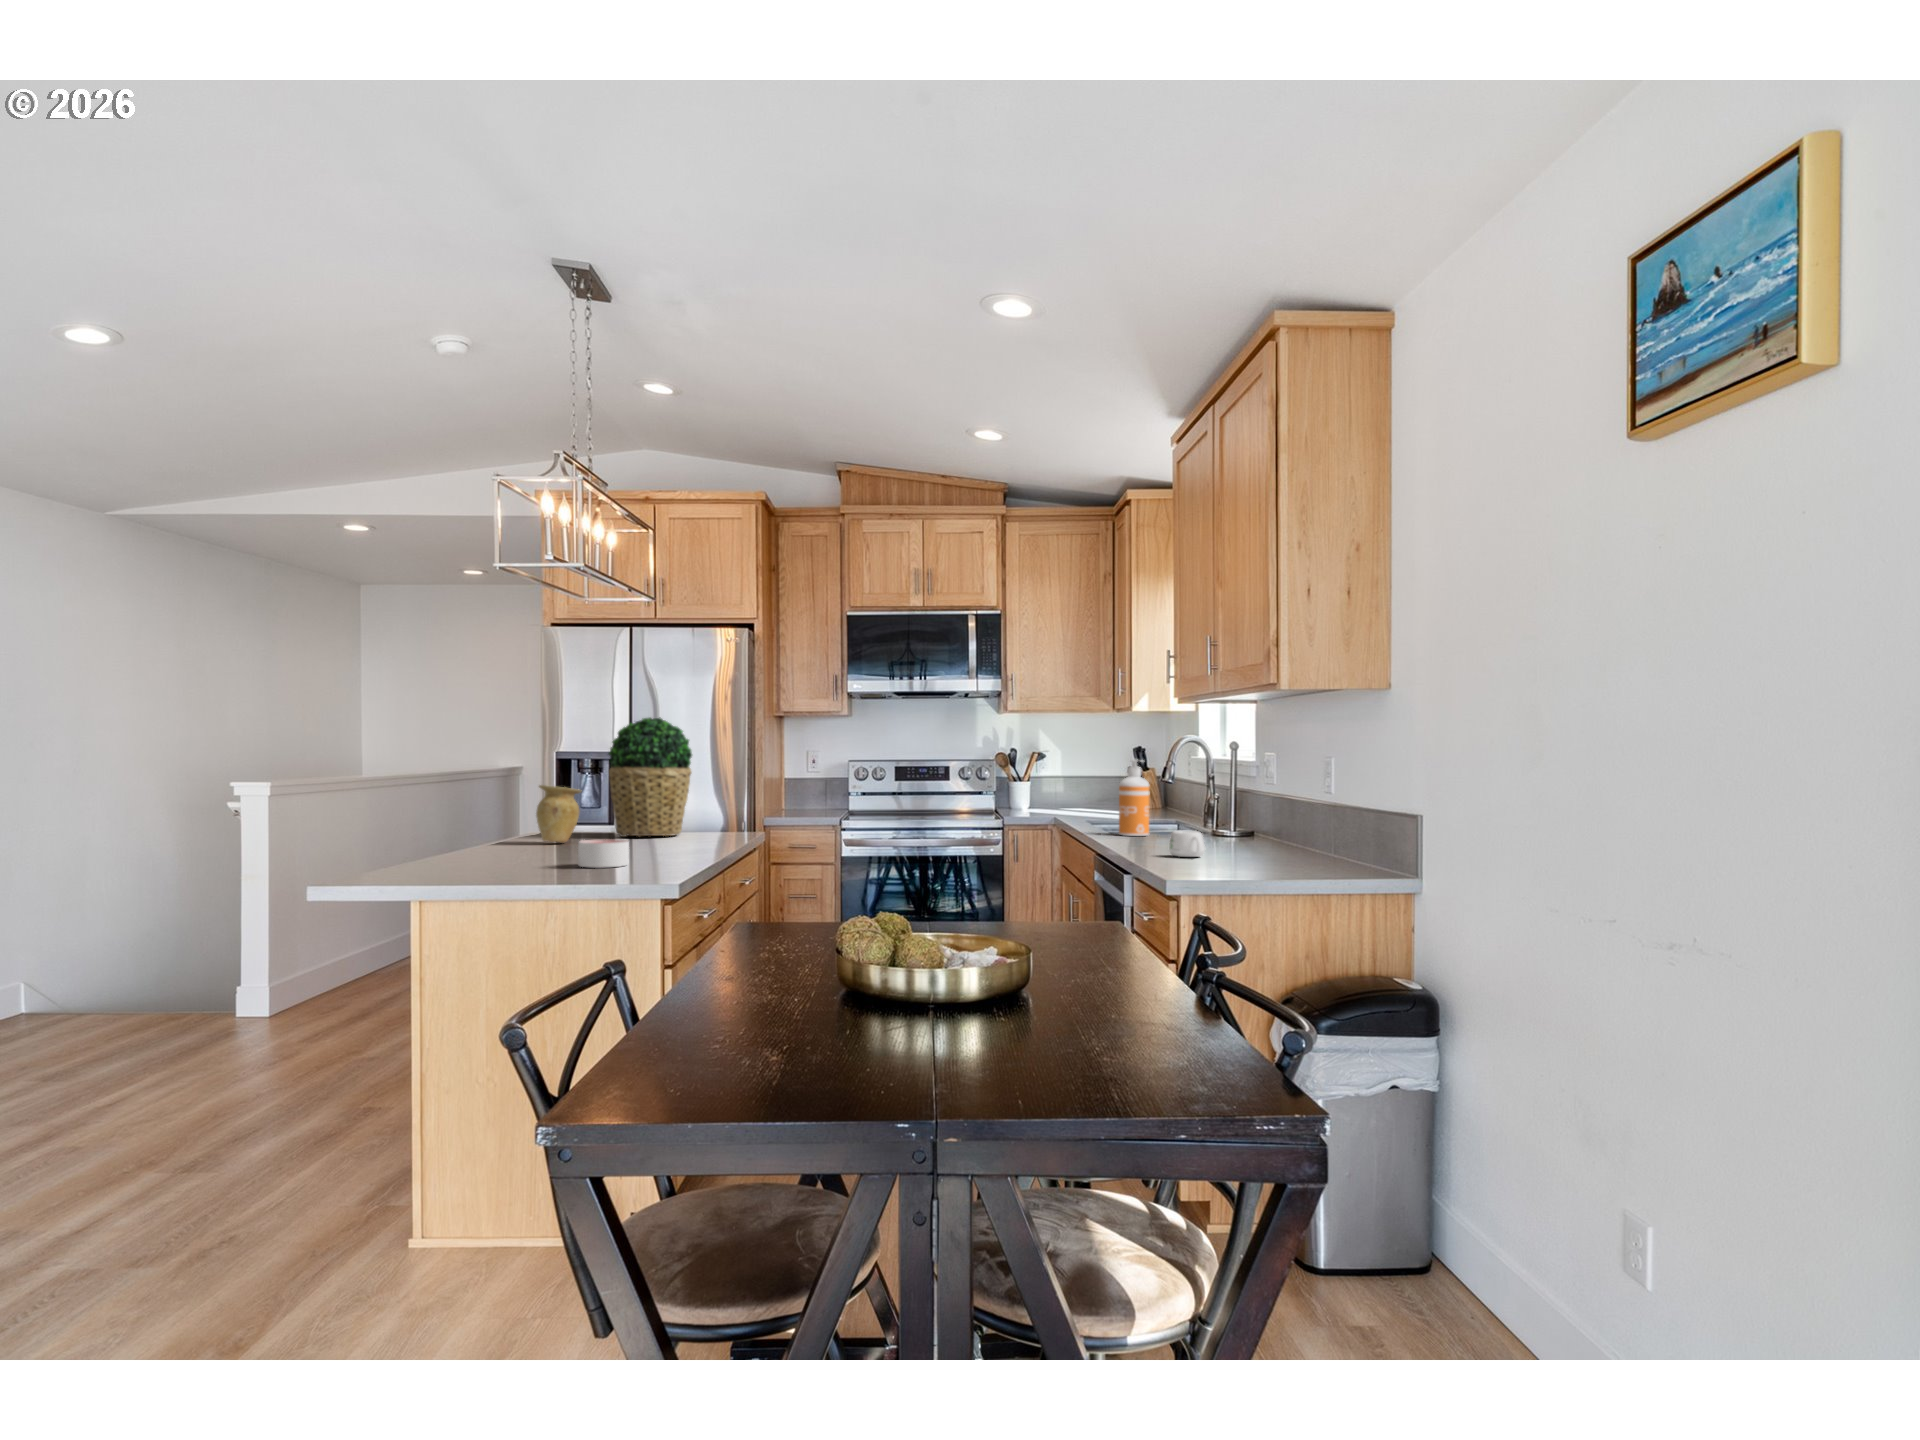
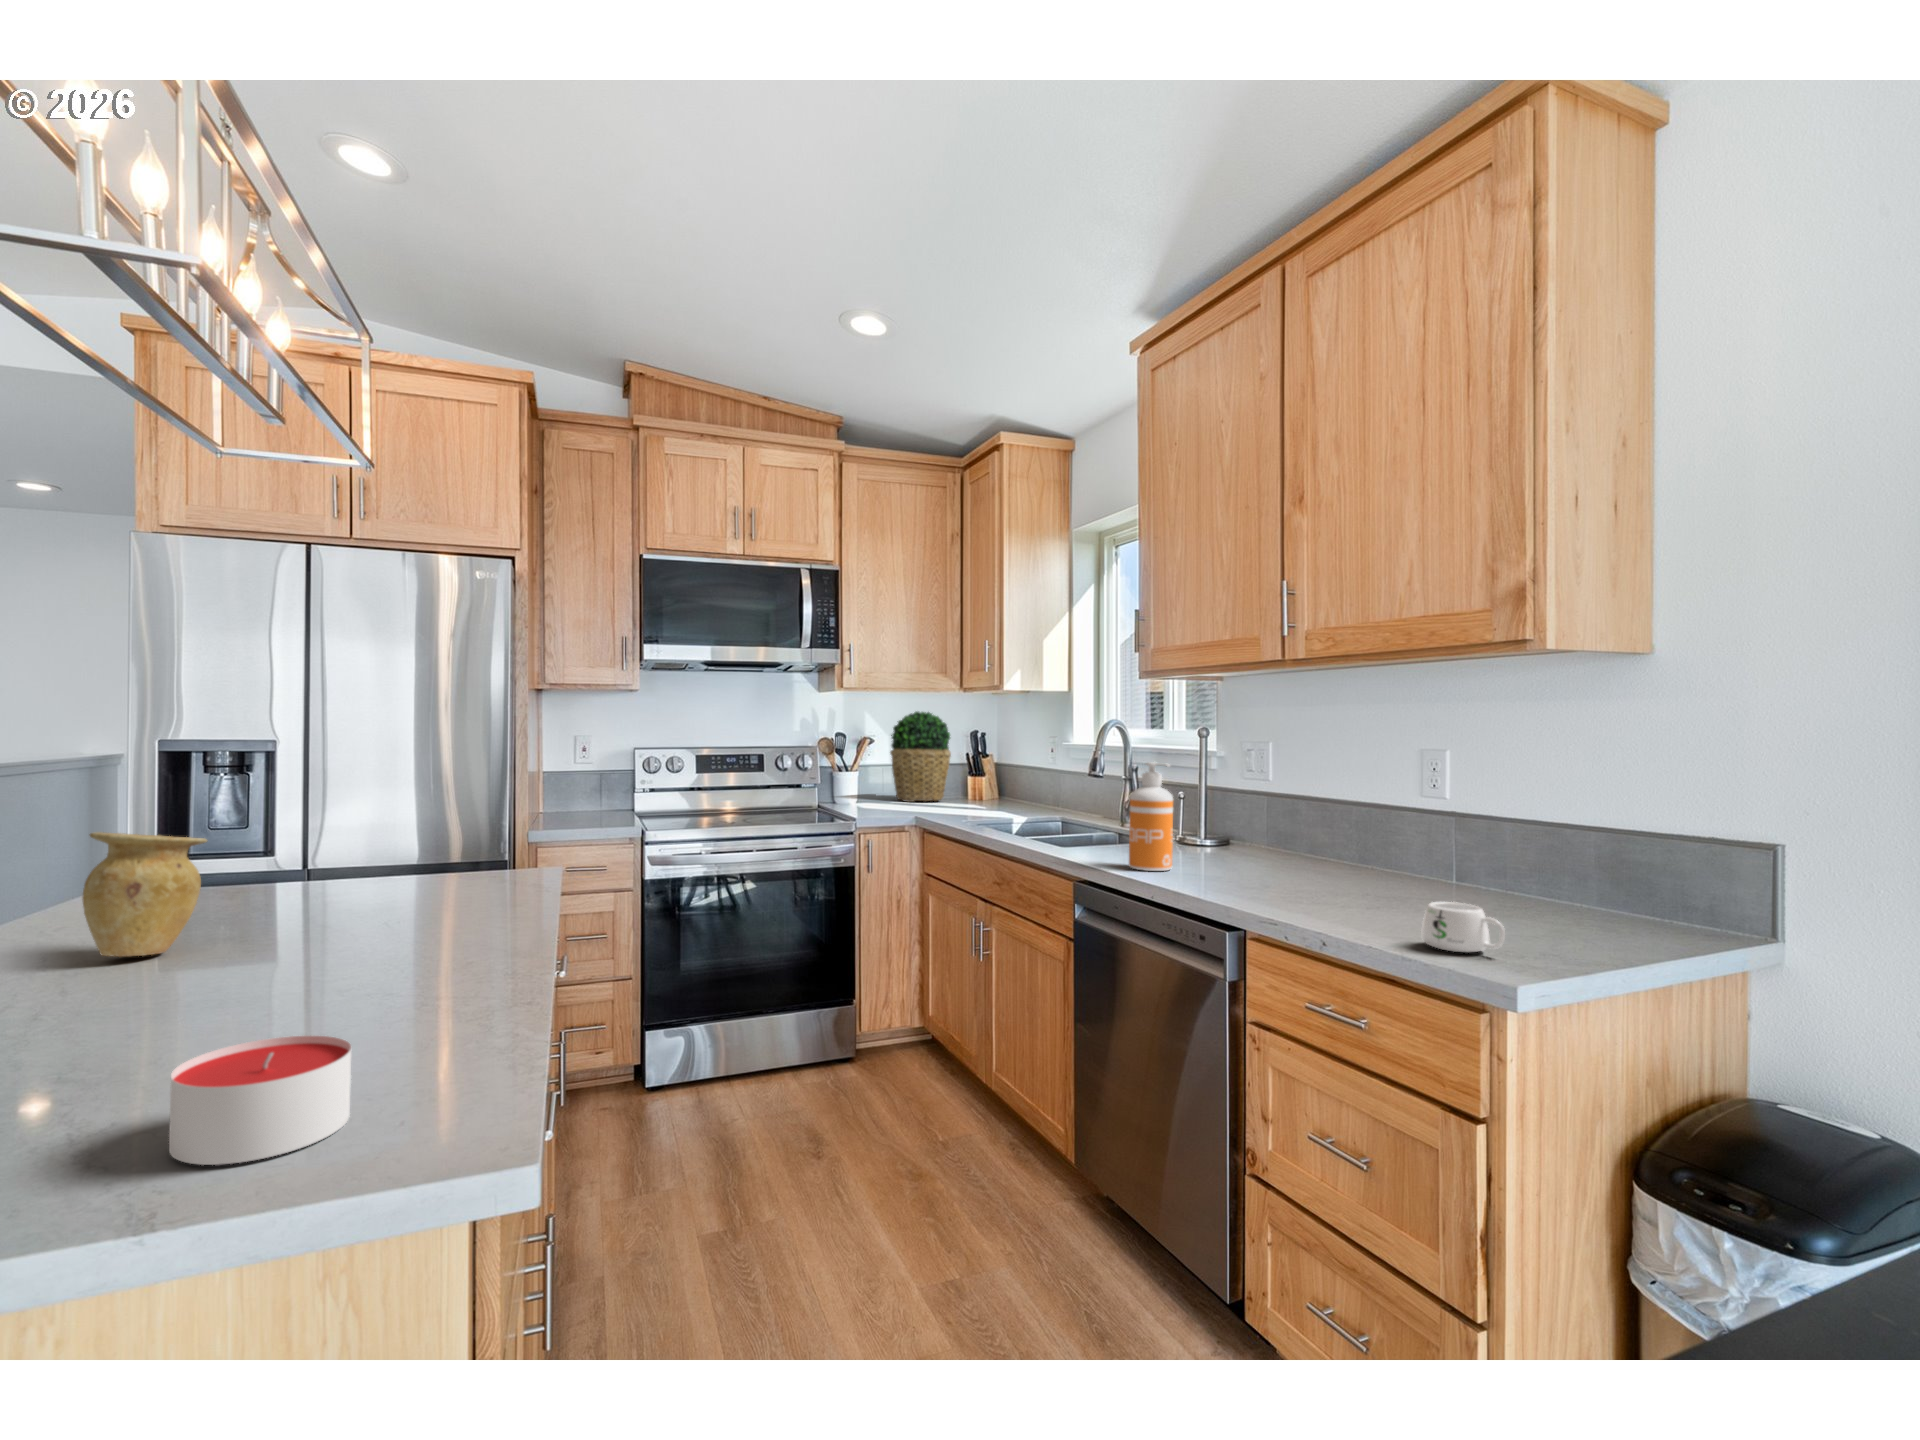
potted plant: present [609,717,692,837] -> present [890,711,951,802]

